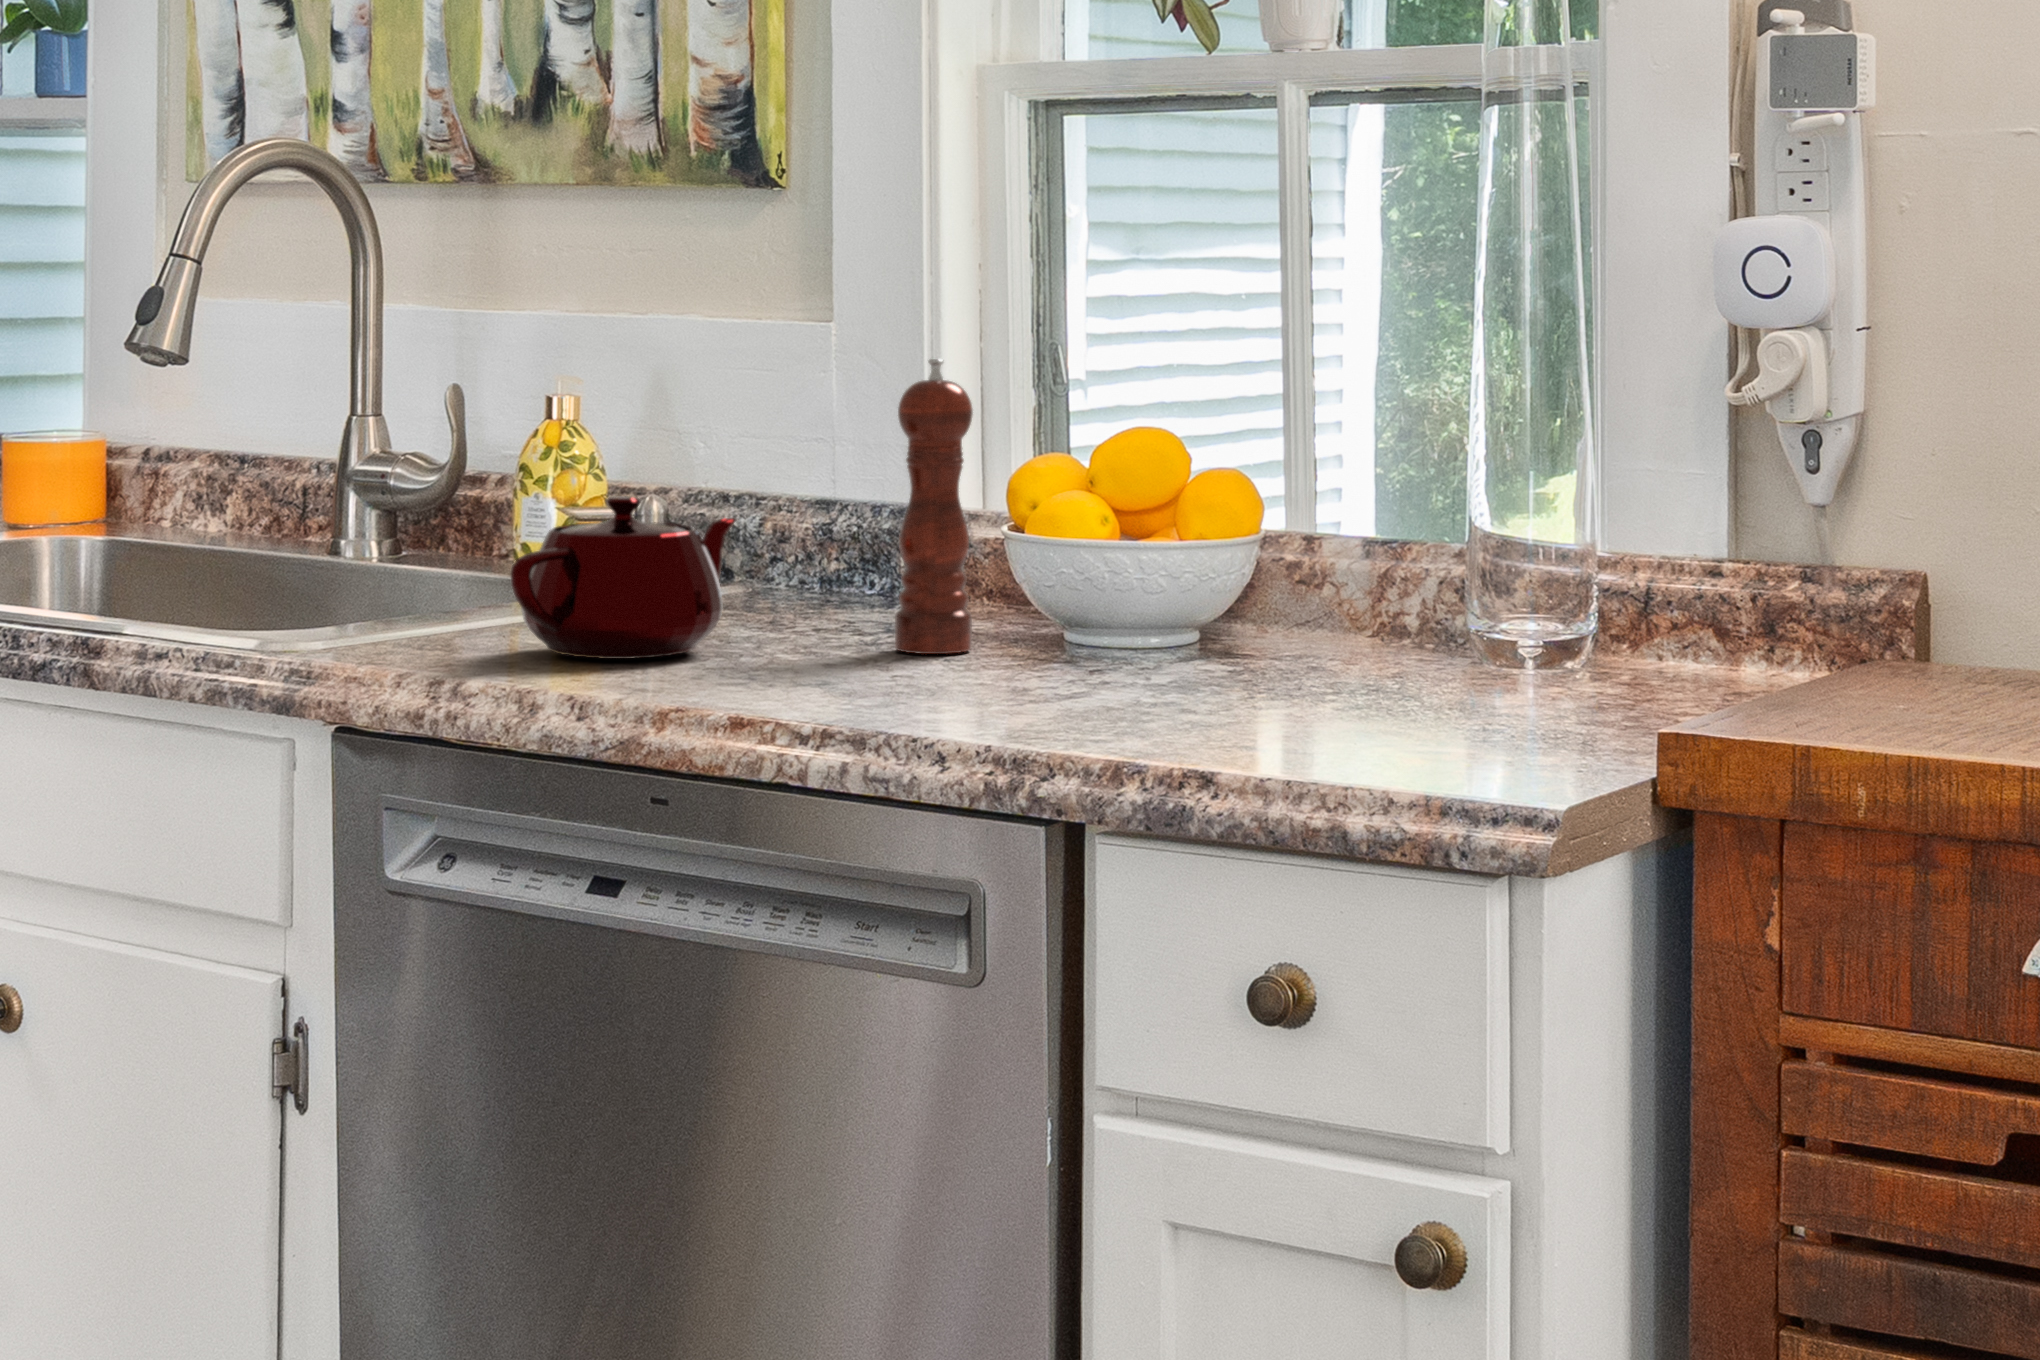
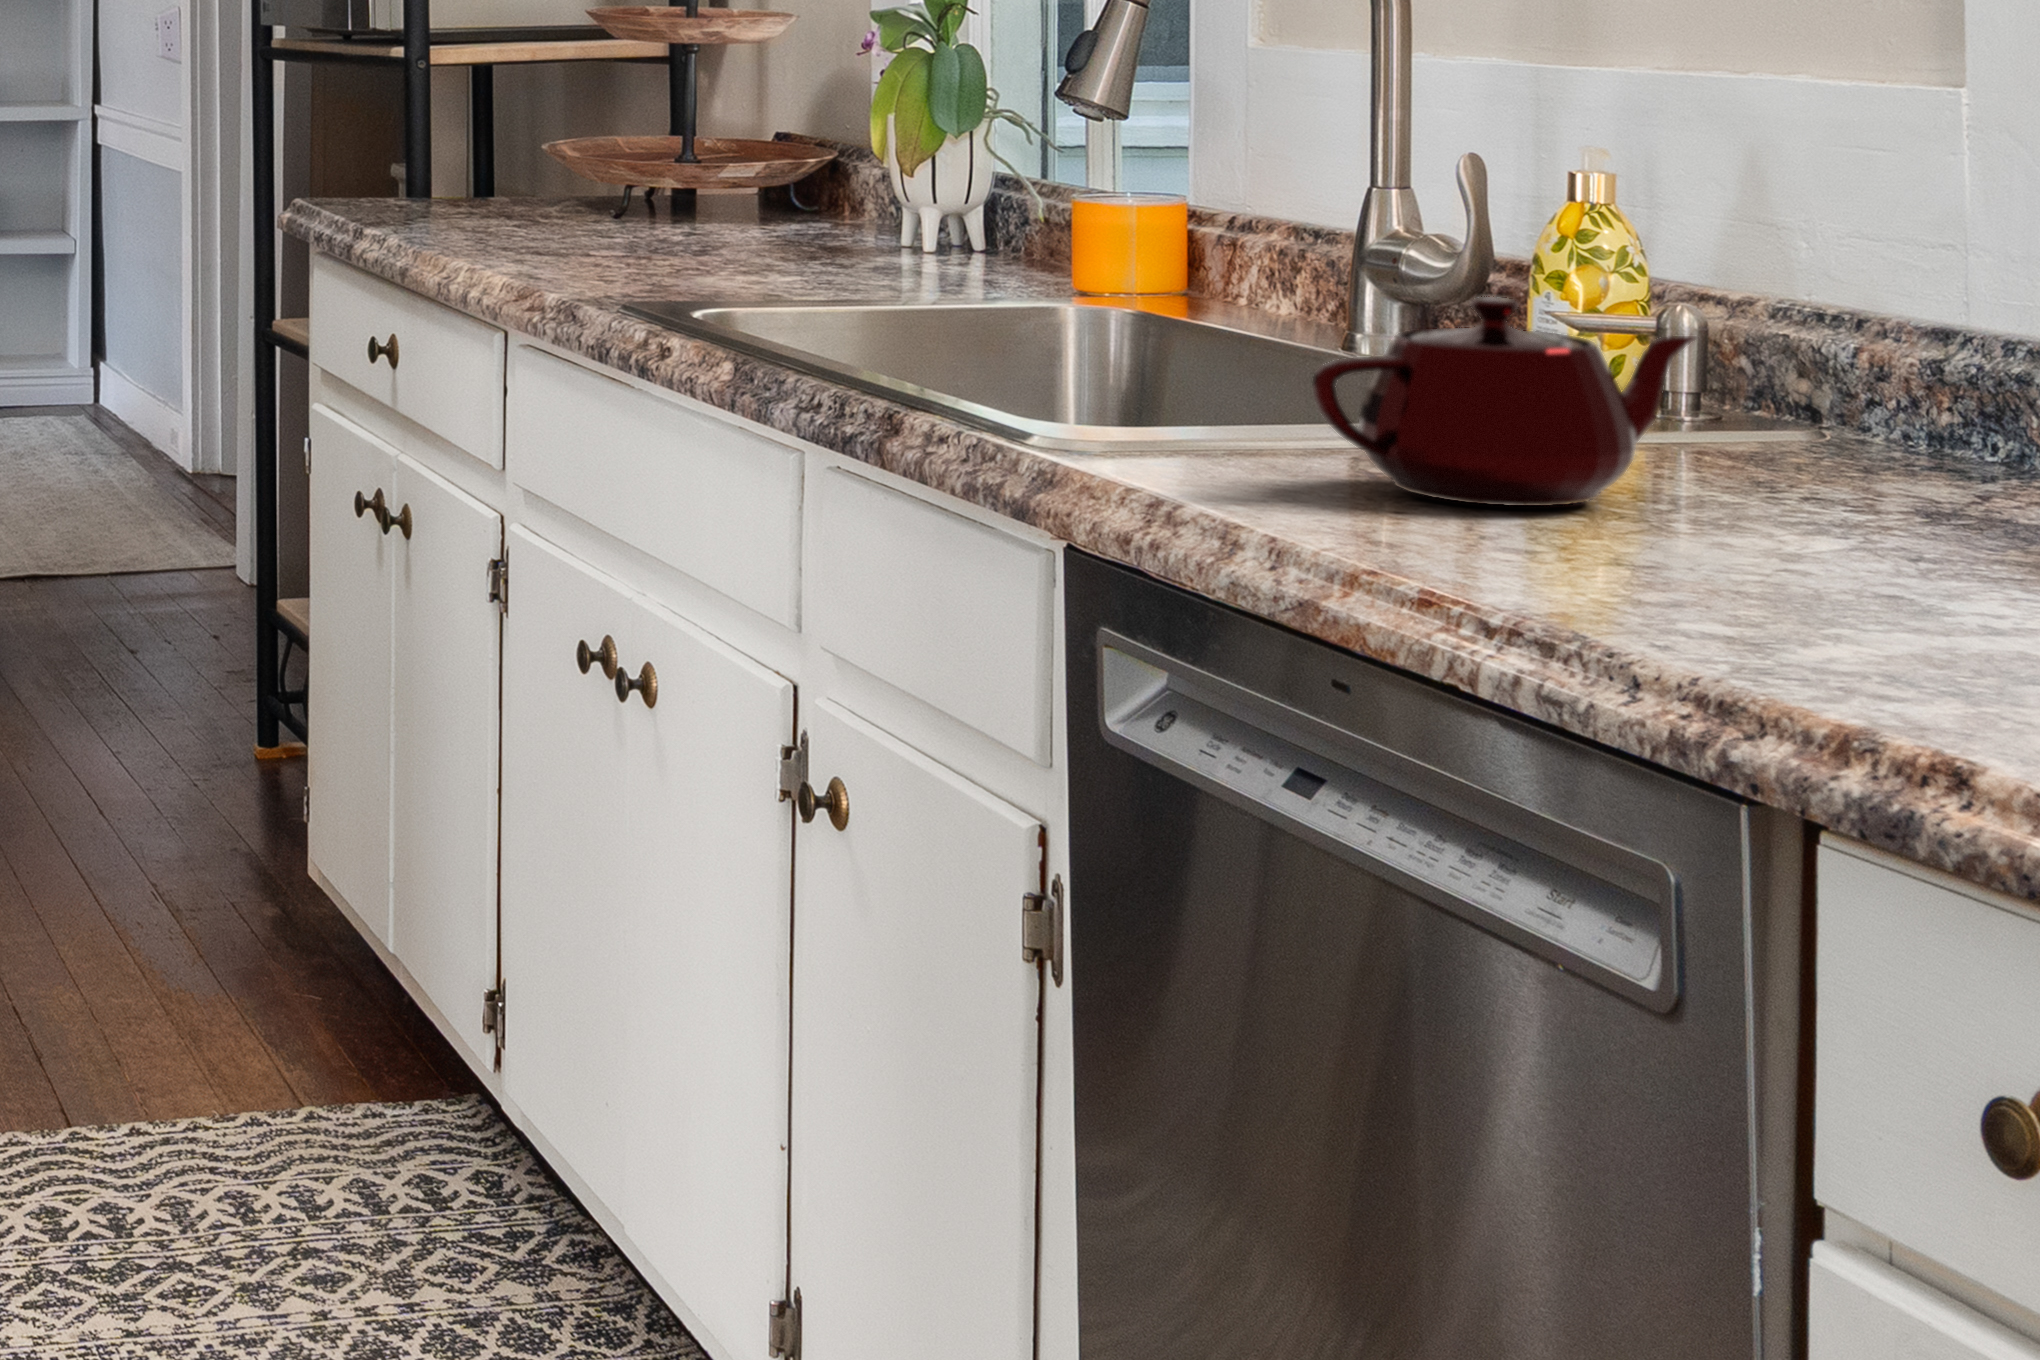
pepper mill: present [895,359,973,654] -> none [1884,136,2009,550]

